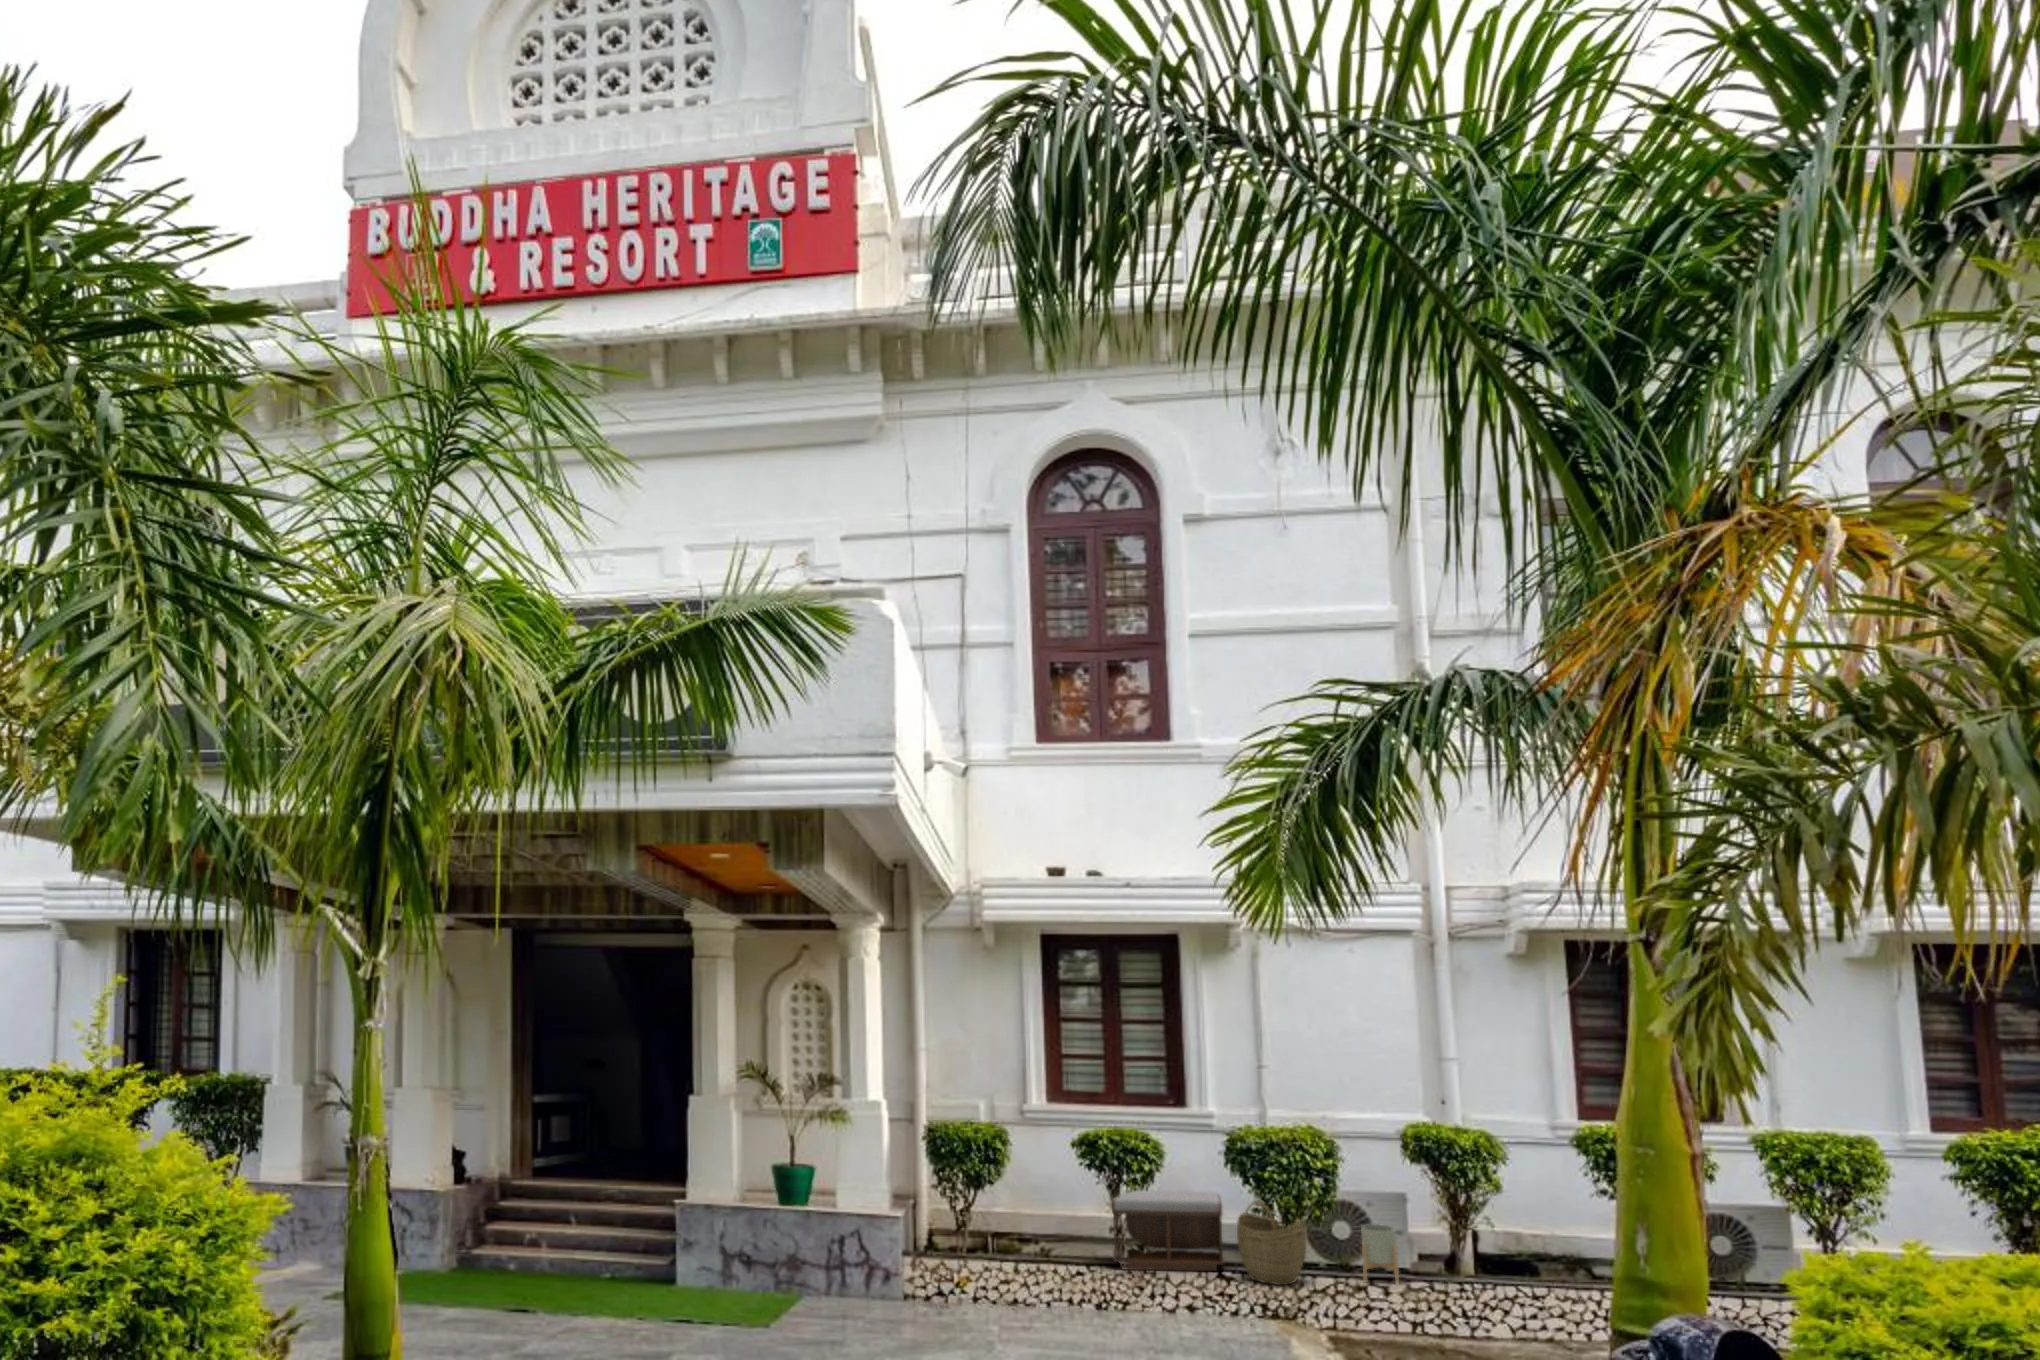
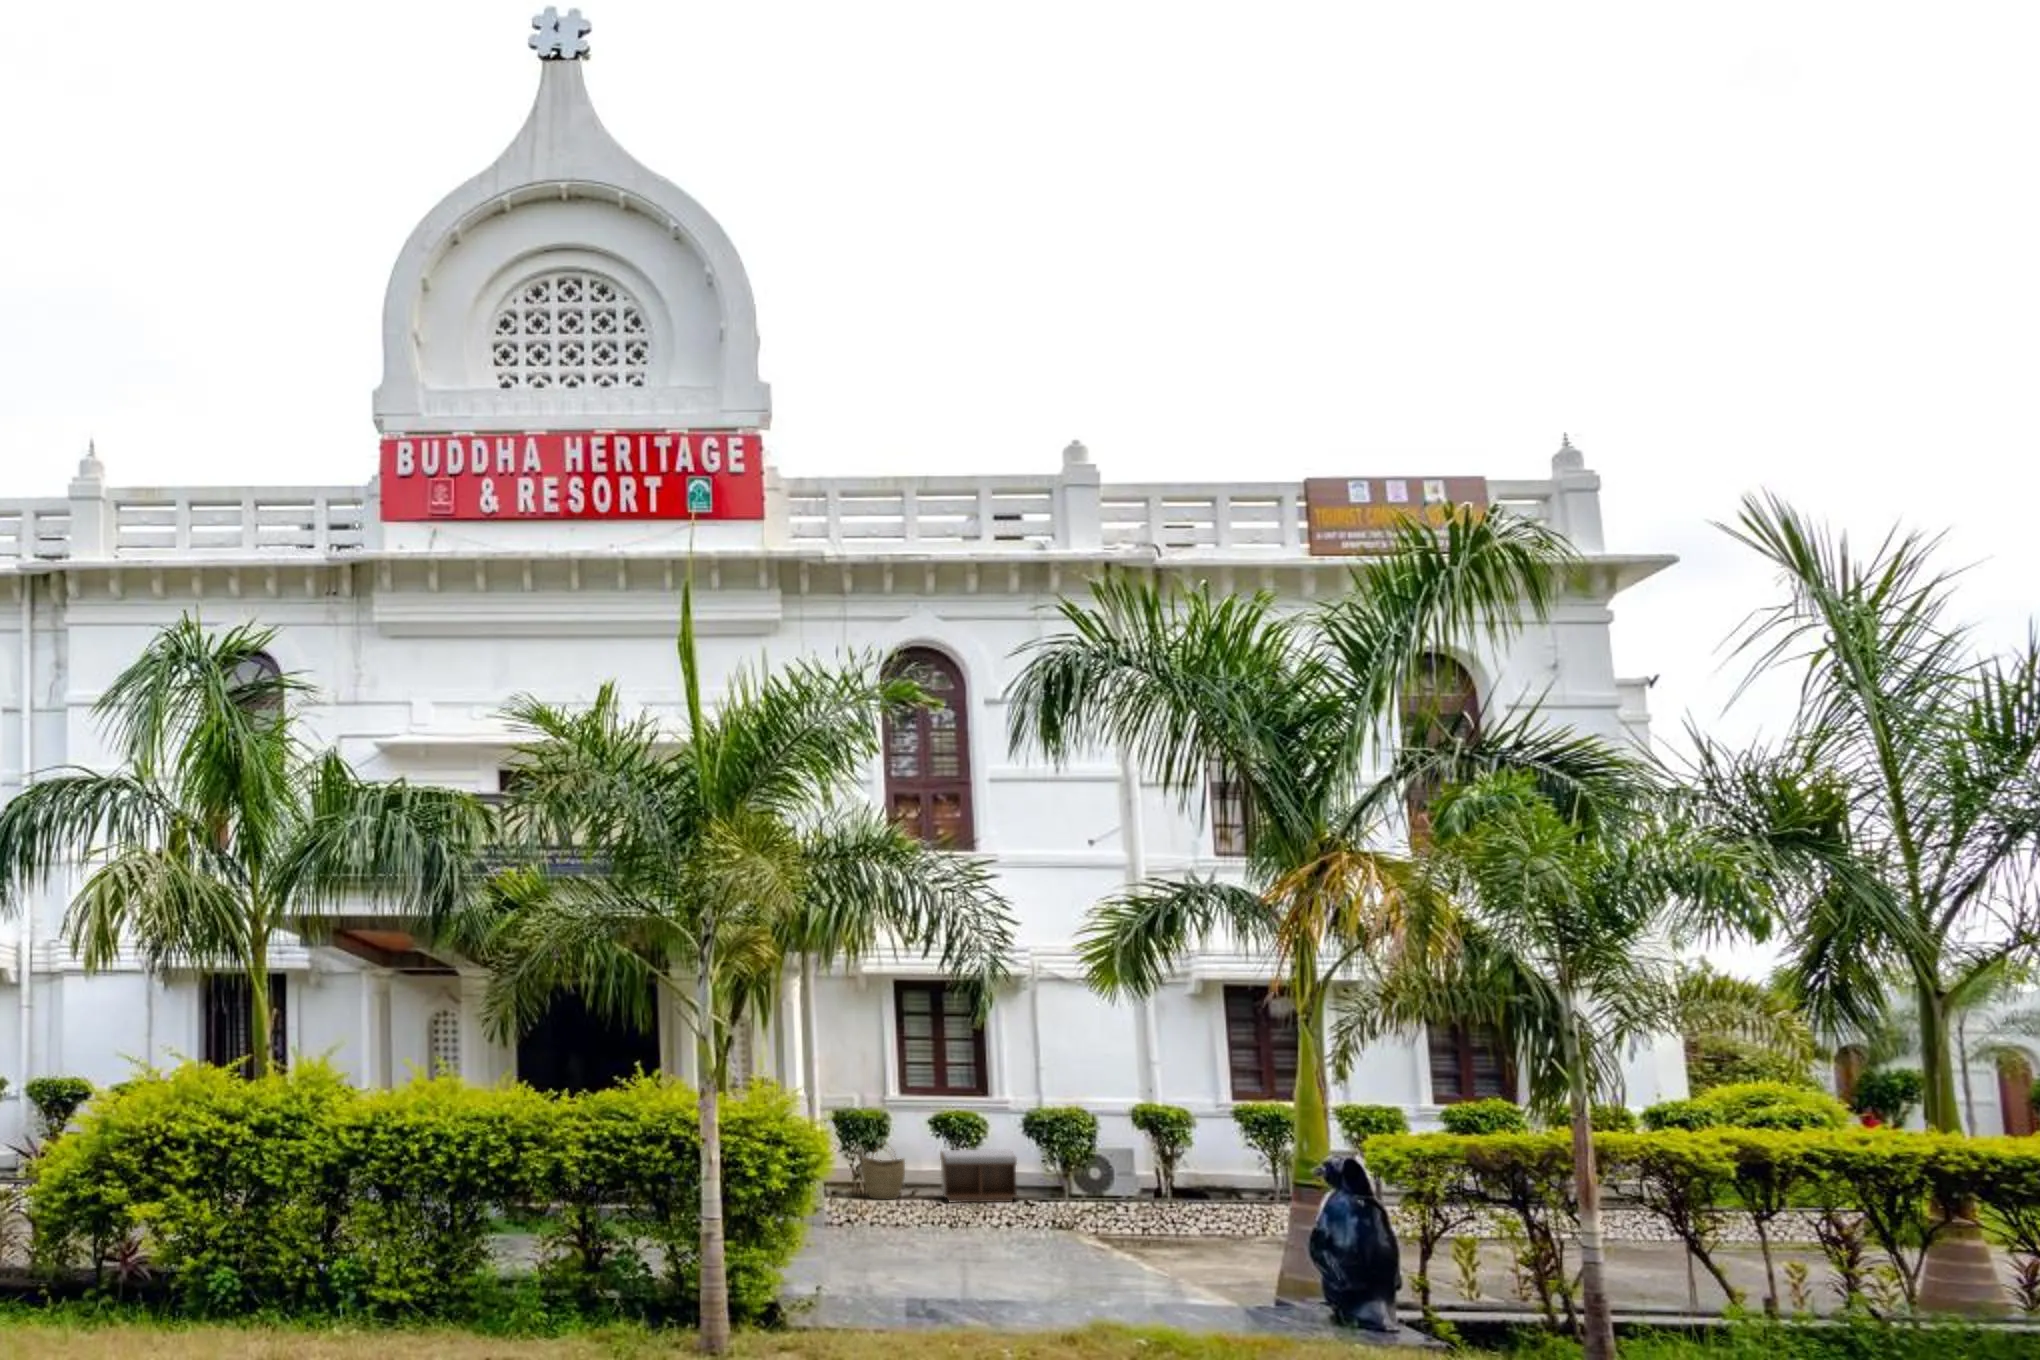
woven basket: present [1237,1202,1306,1285] -> present [862,1149,905,1199]
planter: present [1361,1224,1399,1284] -> none [1108,1168,1133,1206]

